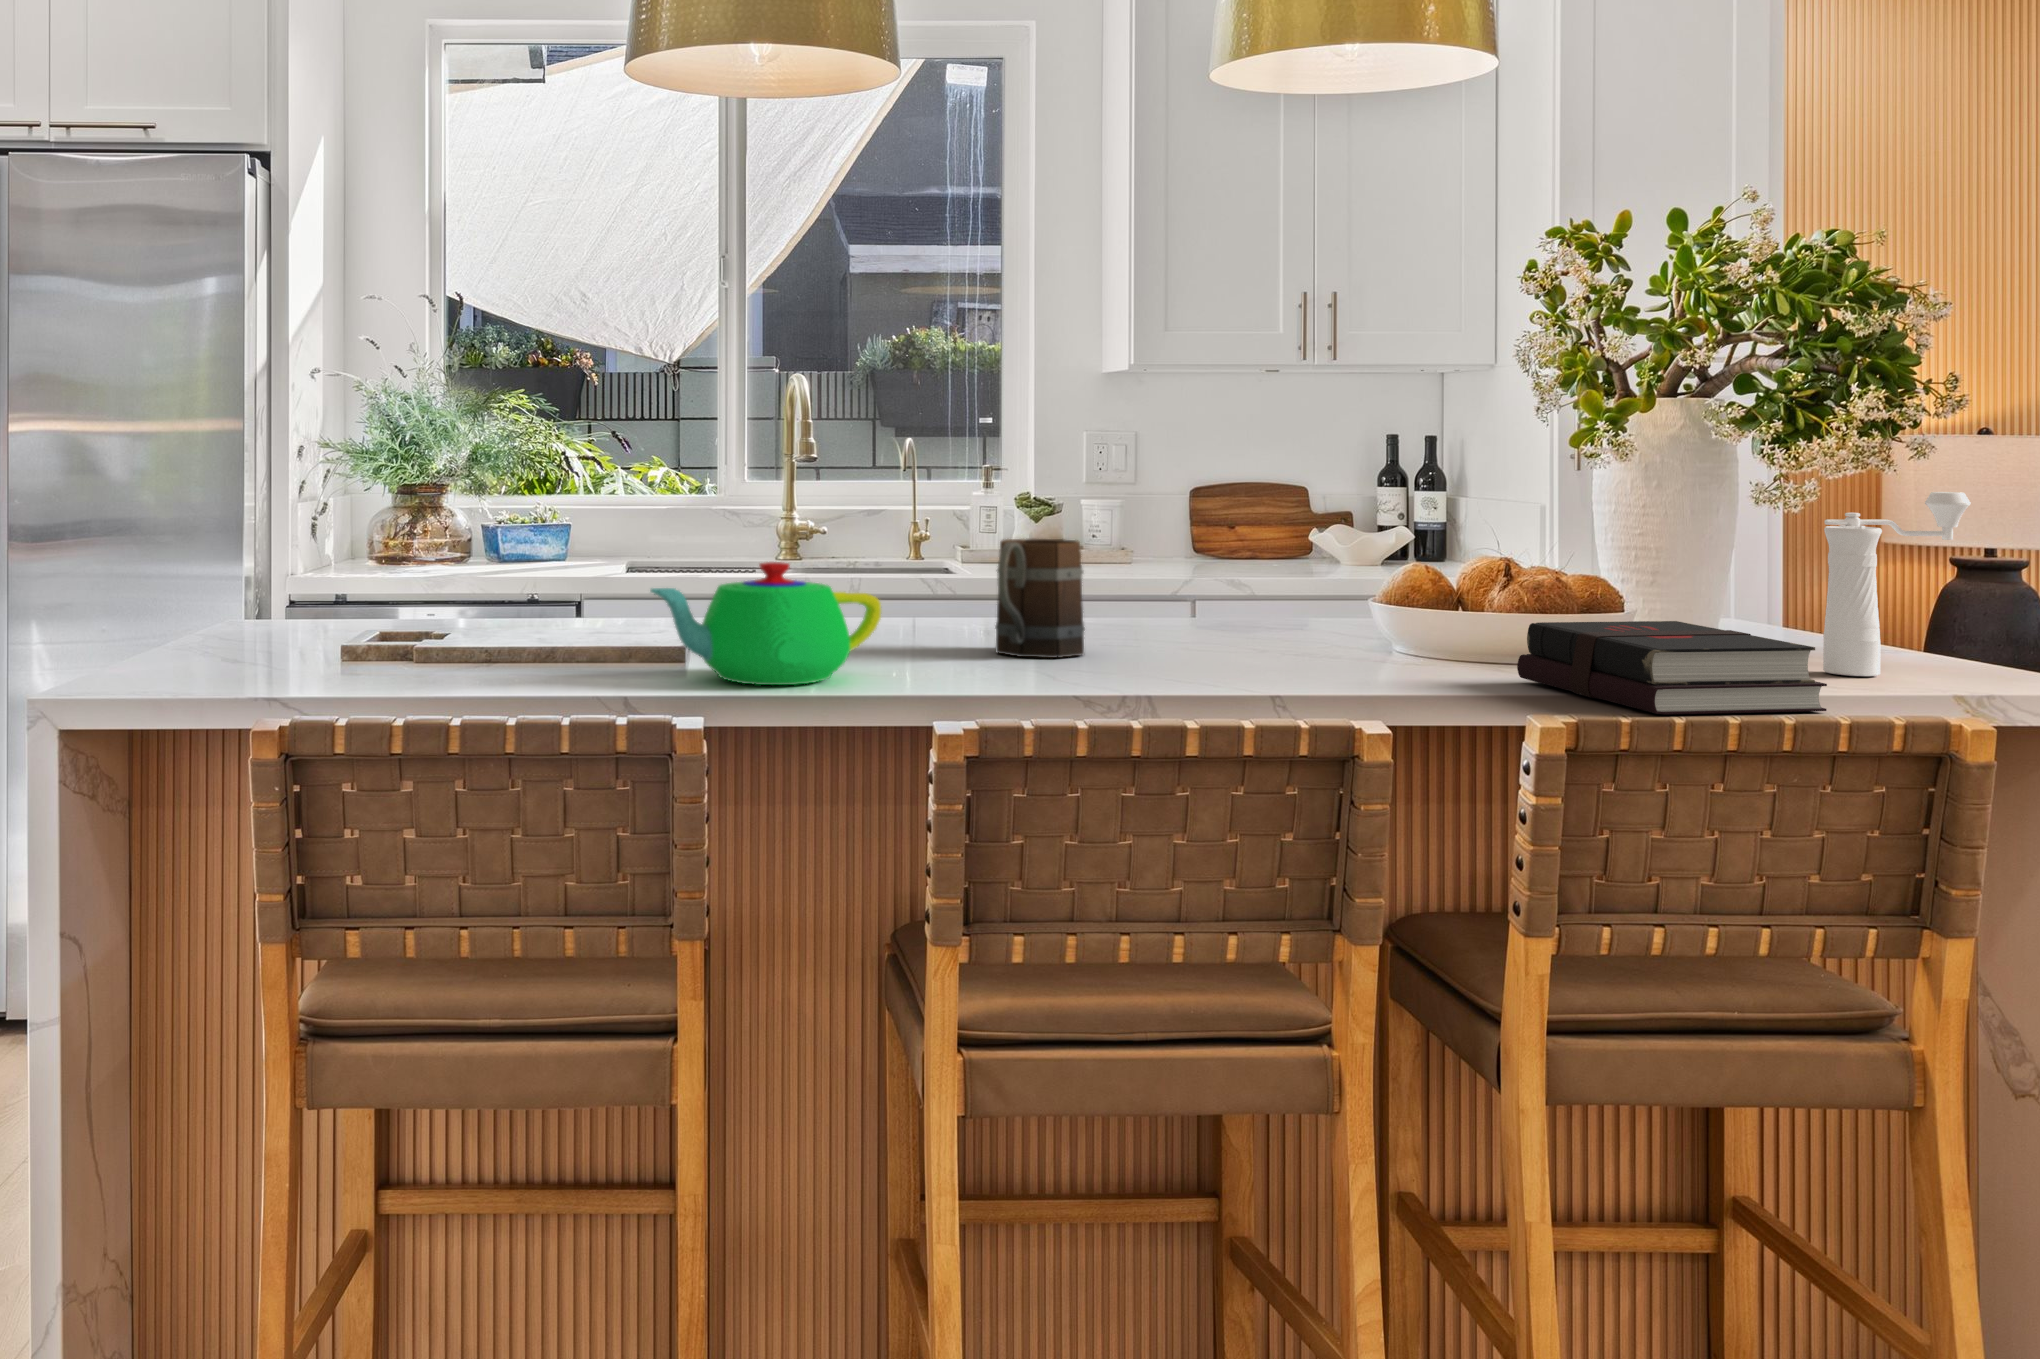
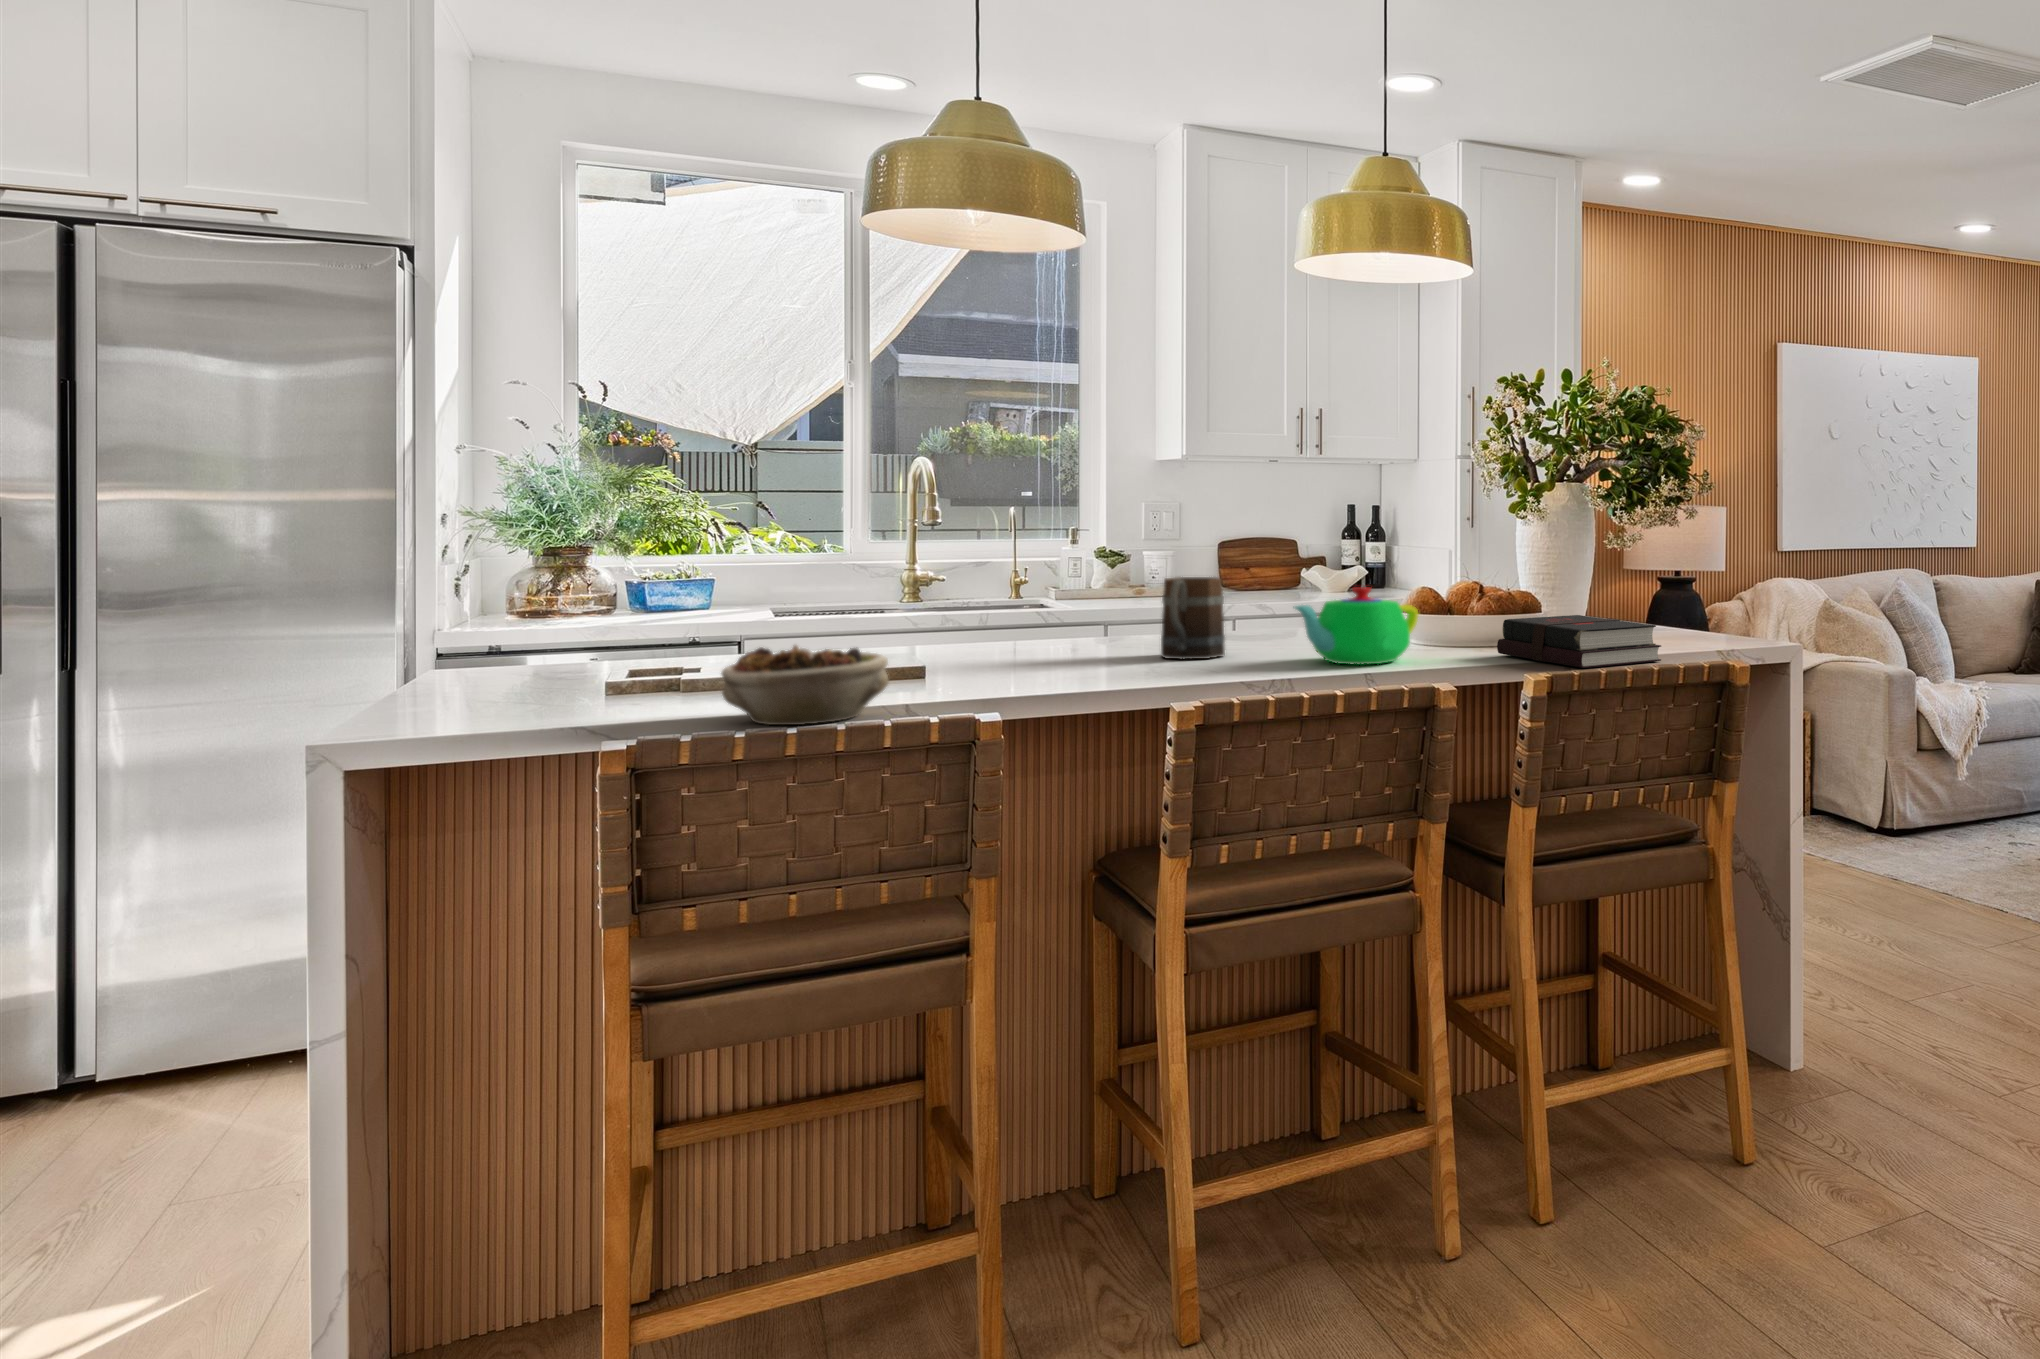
pepper mill: present [1823,492,1970,676] -> none [1645,538,1712,642]
teapot: present [651,562,881,685] -> present [1295,587,1418,665]
succulent planter: none [400,613,586,715] -> present [722,645,888,725]

